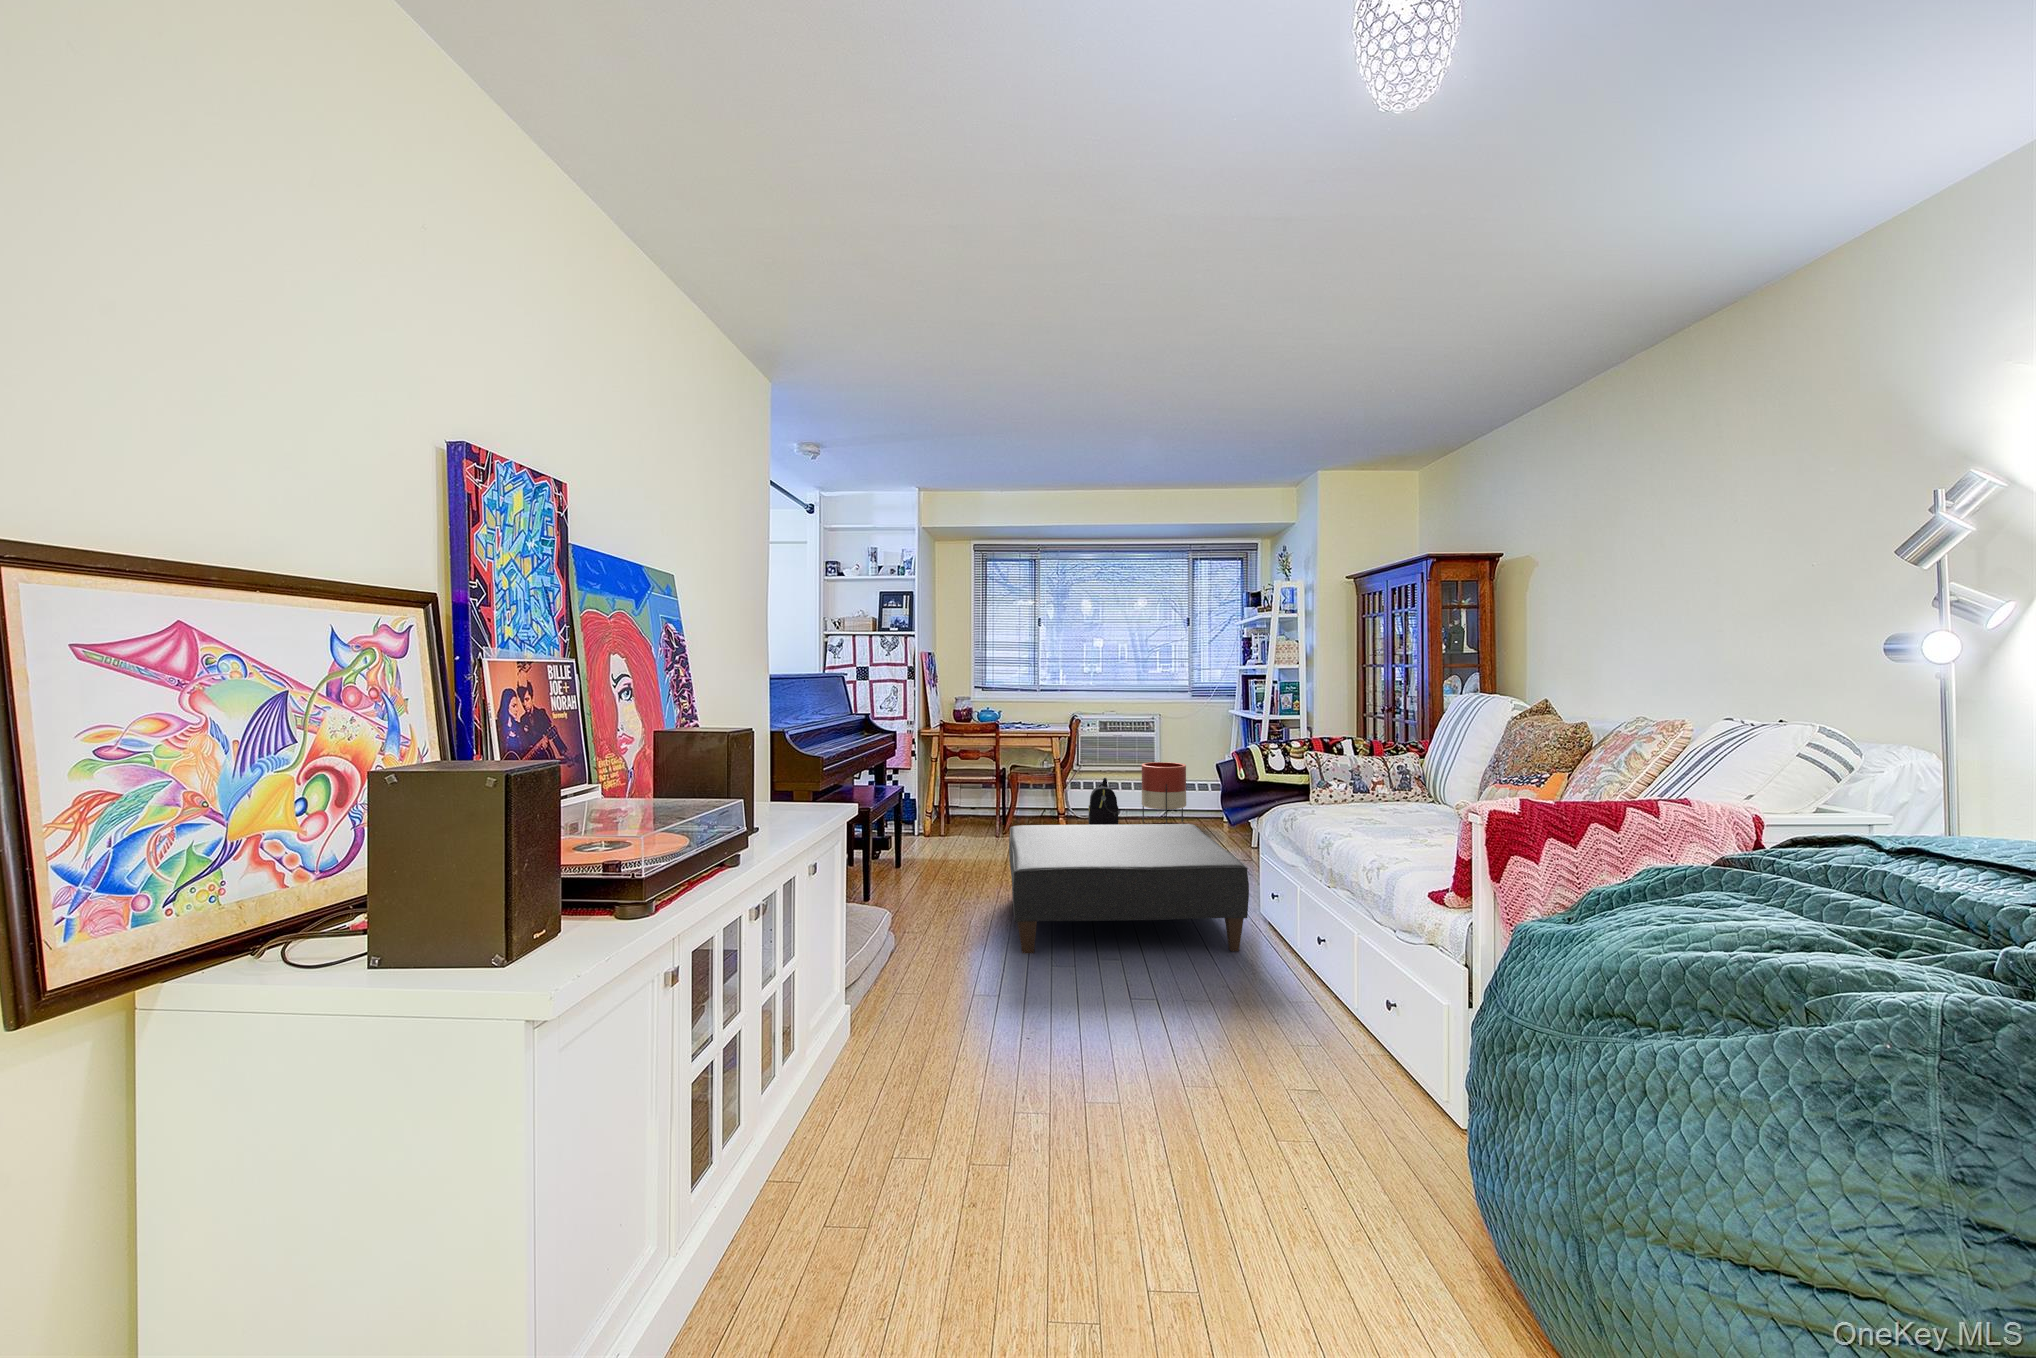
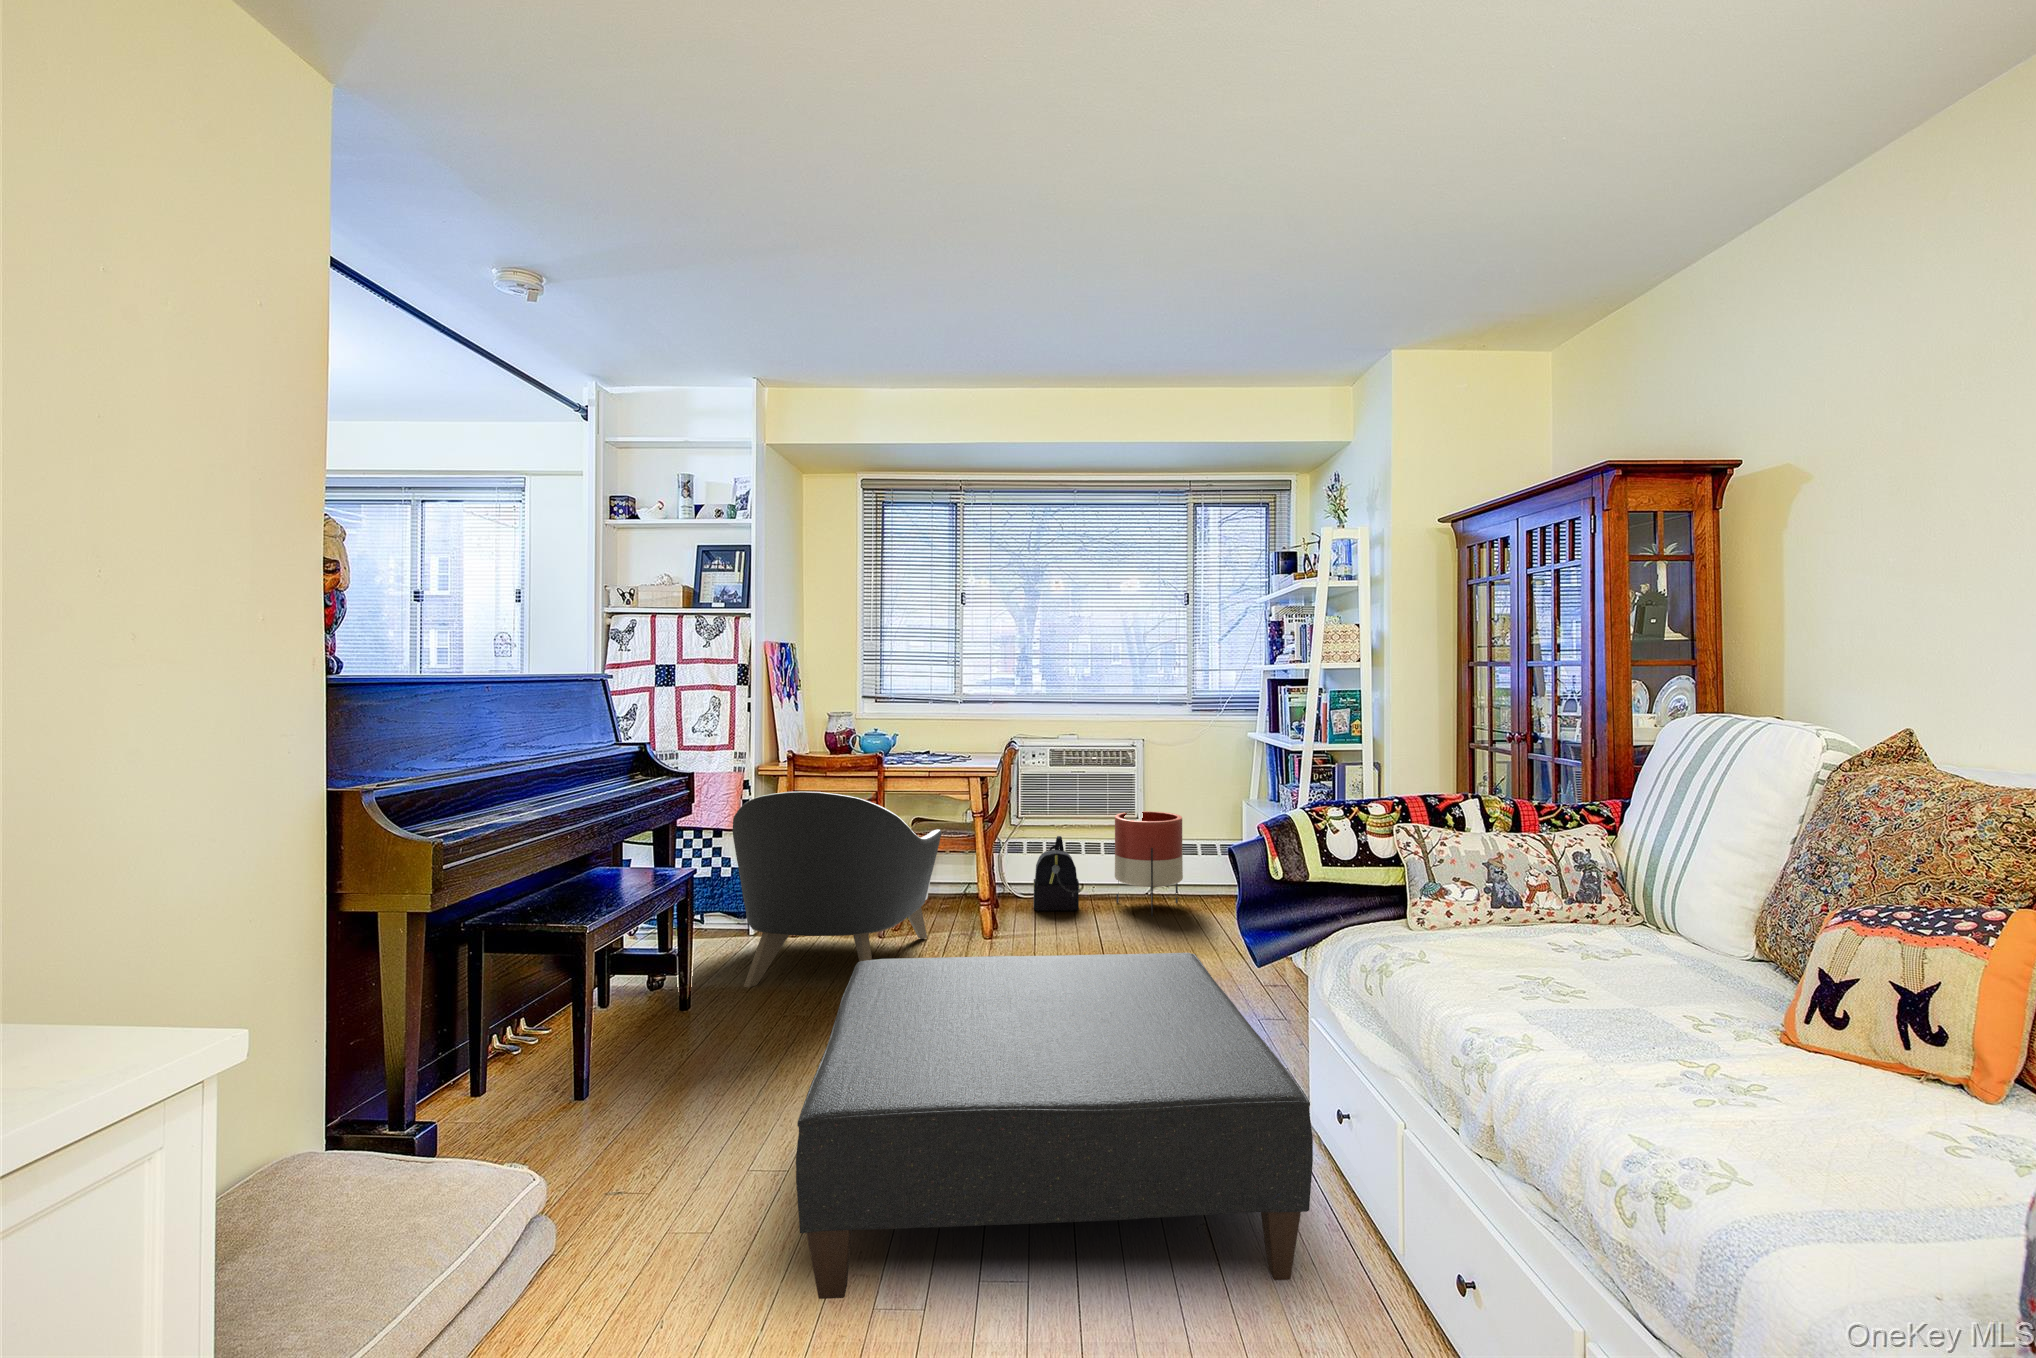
armchair: none [914,741,1035,859] -> present [732,792,941,988]

